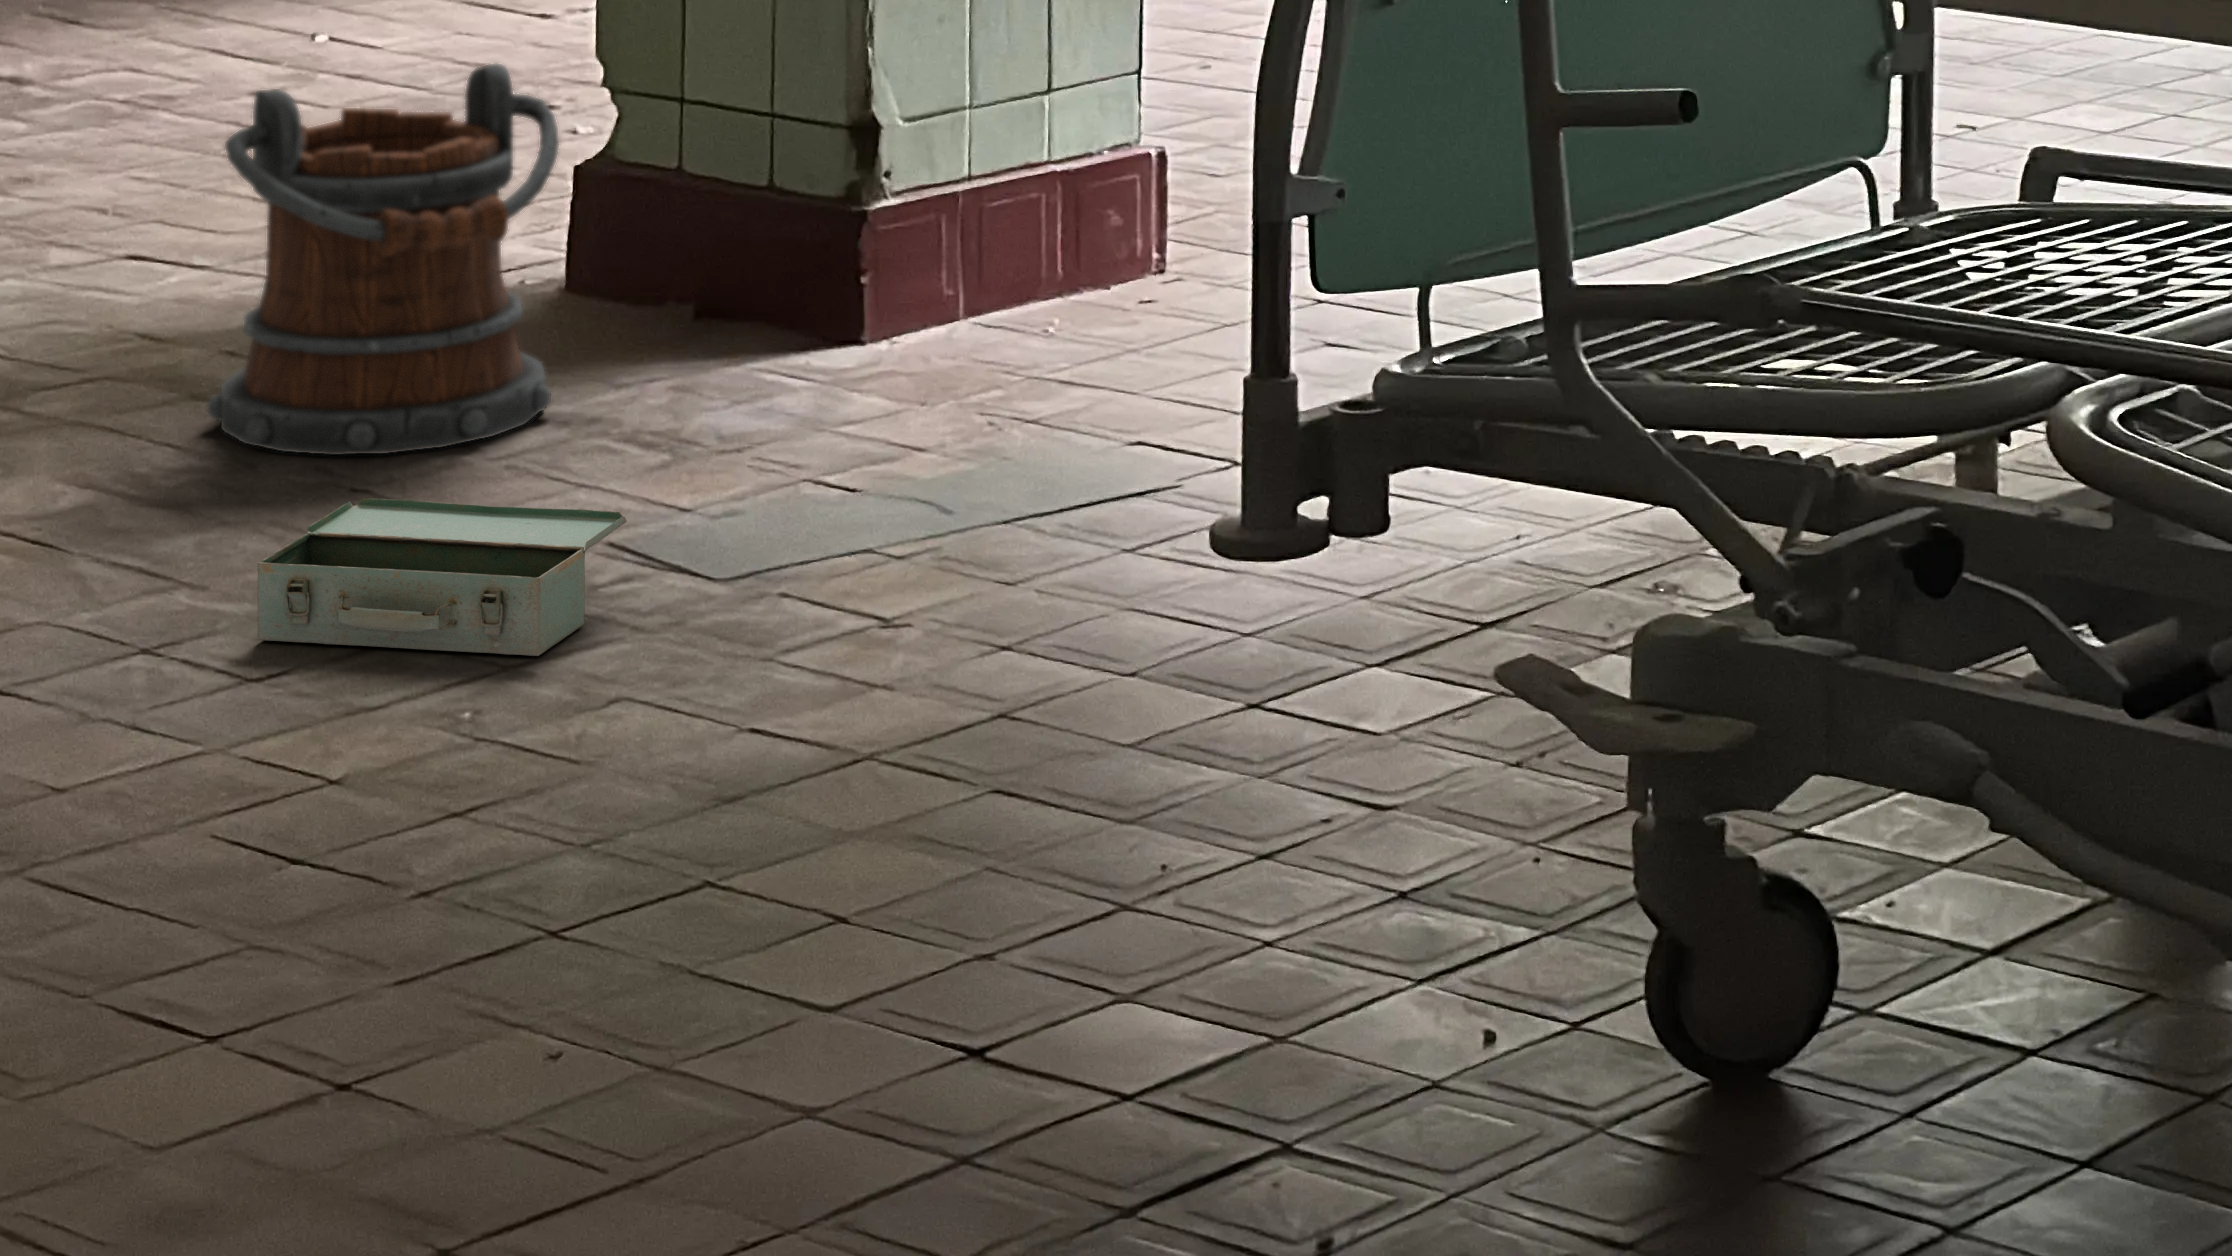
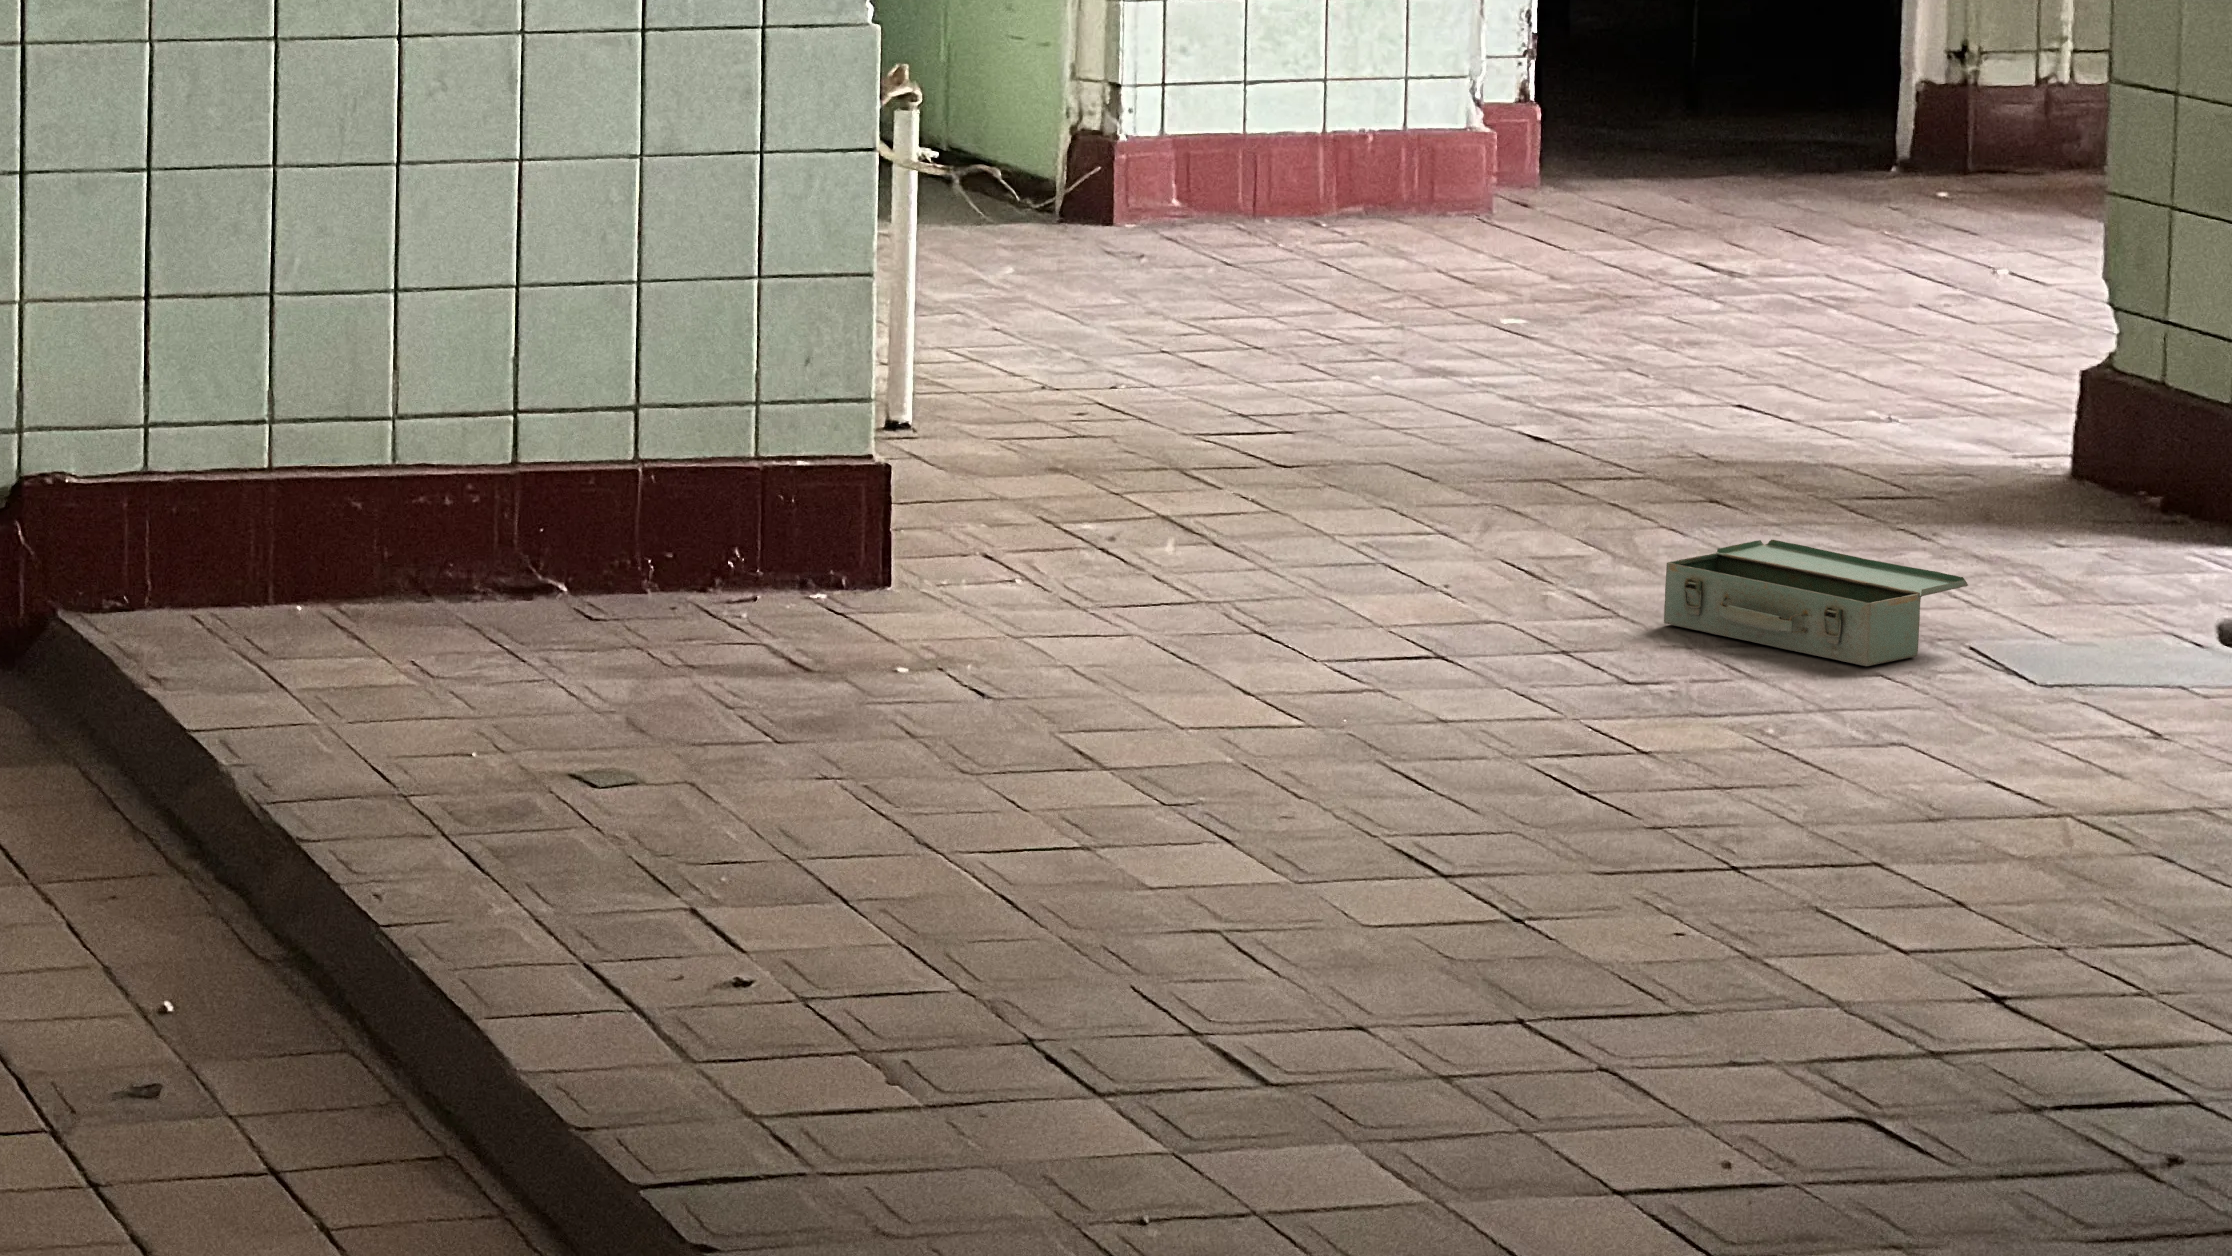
bucket: present [207,64,559,455] -> none [1718,234,2020,543]

